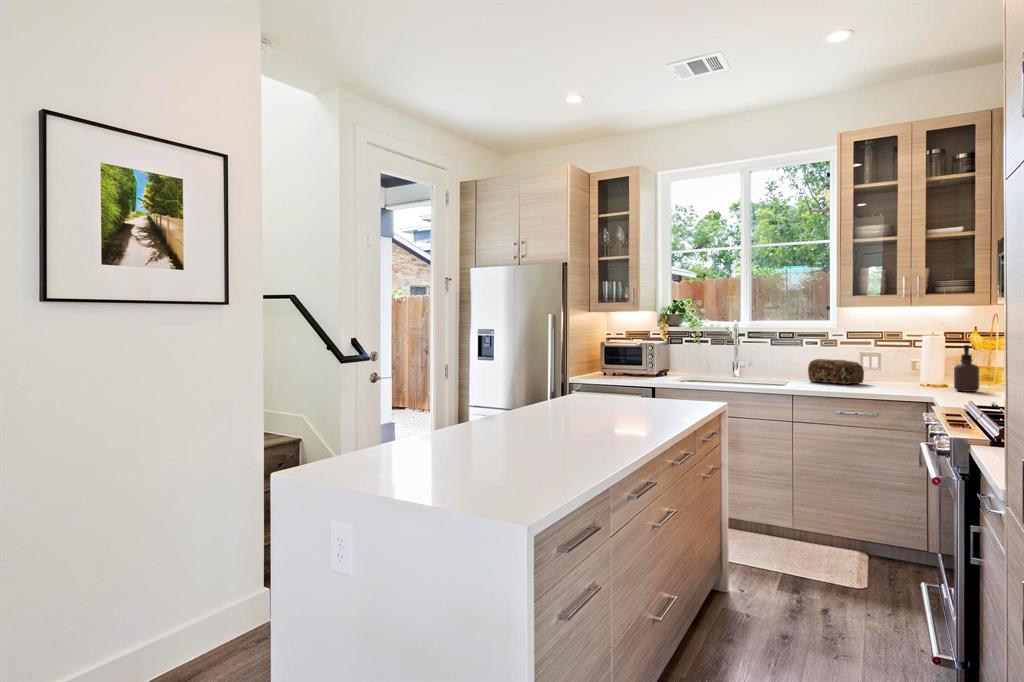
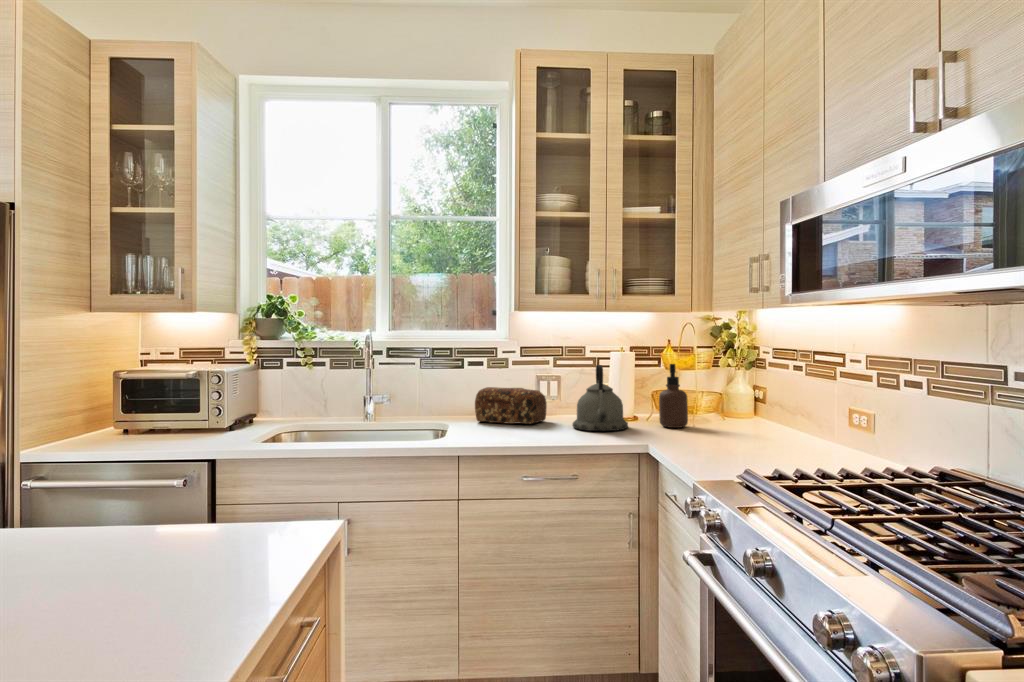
kettle: none [879,345,925,390] -> present [572,365,628,431]

